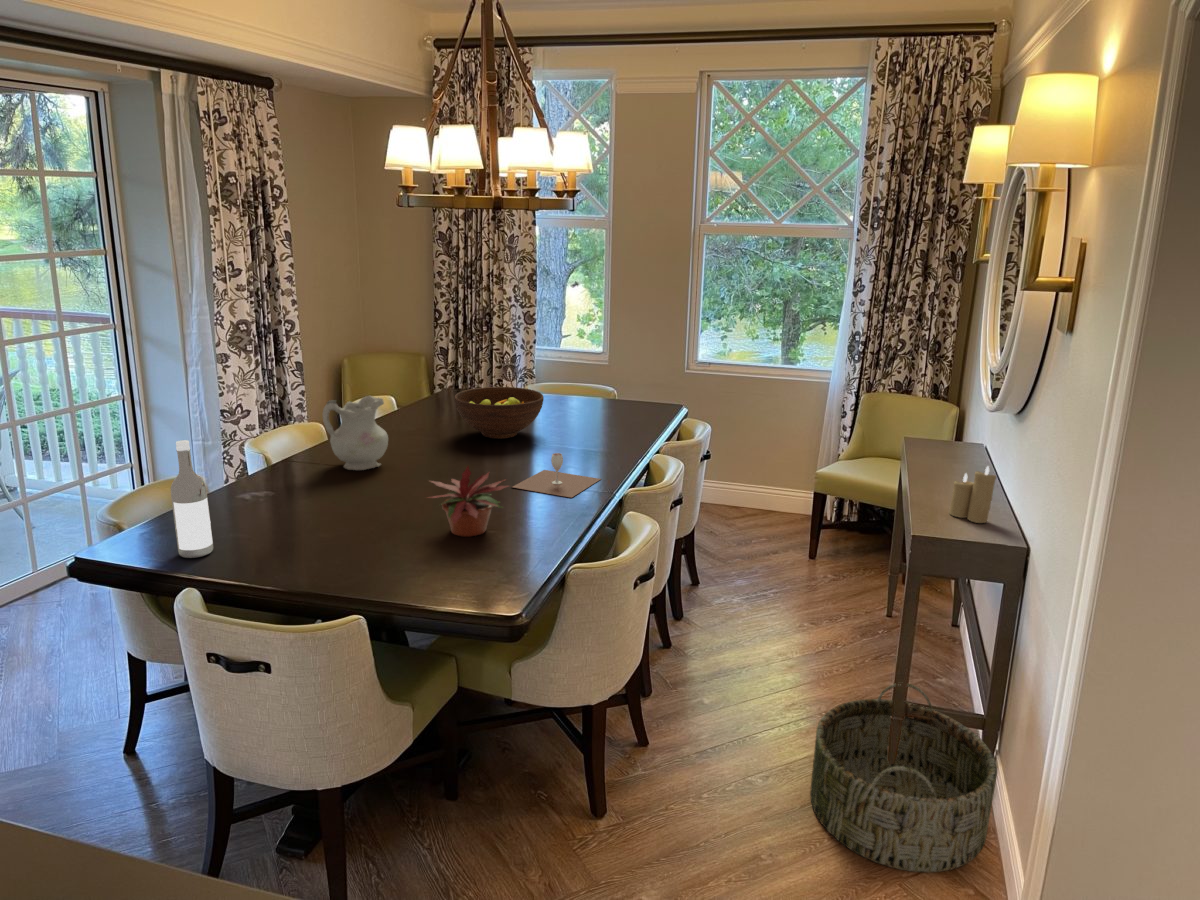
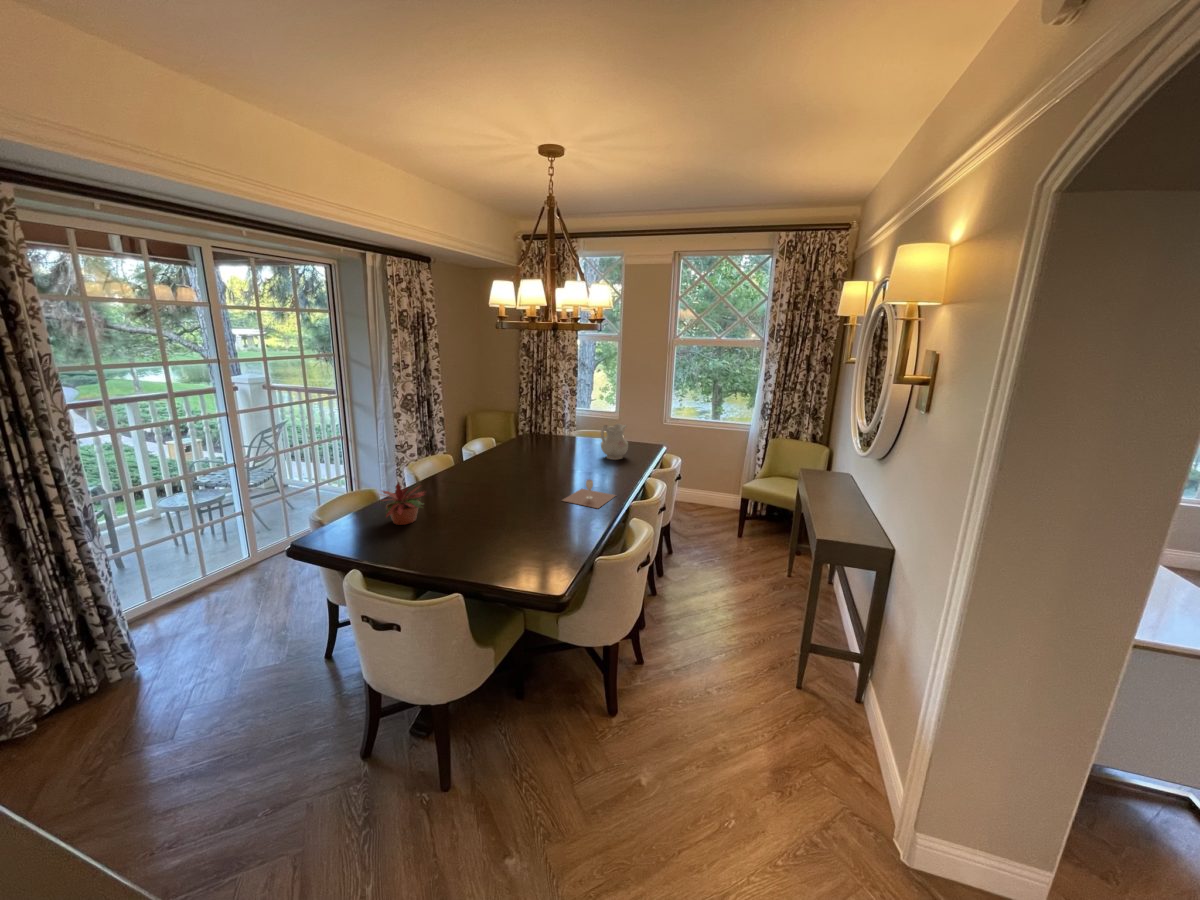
fruit bowl: present [454,387,544,439] -> none [529,435,582,467]
ceramic pitcher: present [323,396,388,470] -> present [601,424,628,460]
wine bottle: present [171,440,213,558] -> none [342,476,370,550]
candle: present [949,466,996,523] -> none [836,493,868,529]
potted plant: present [430,467,508,537] -> present [383,483,424,525]
basket: present [810,684,997,872] -> none [749,630,875,765]

